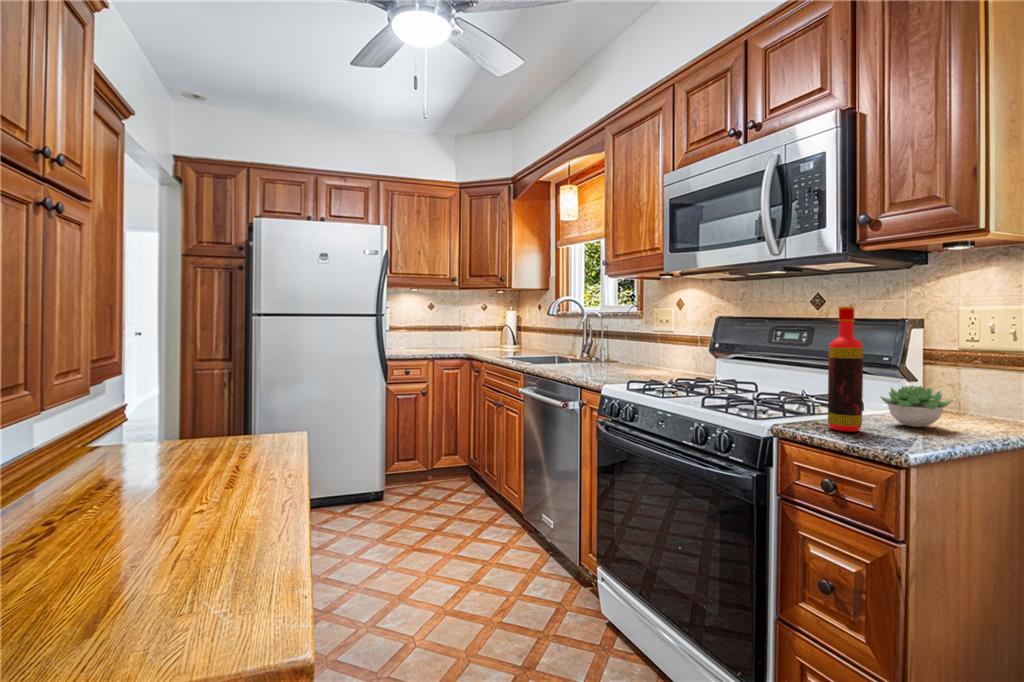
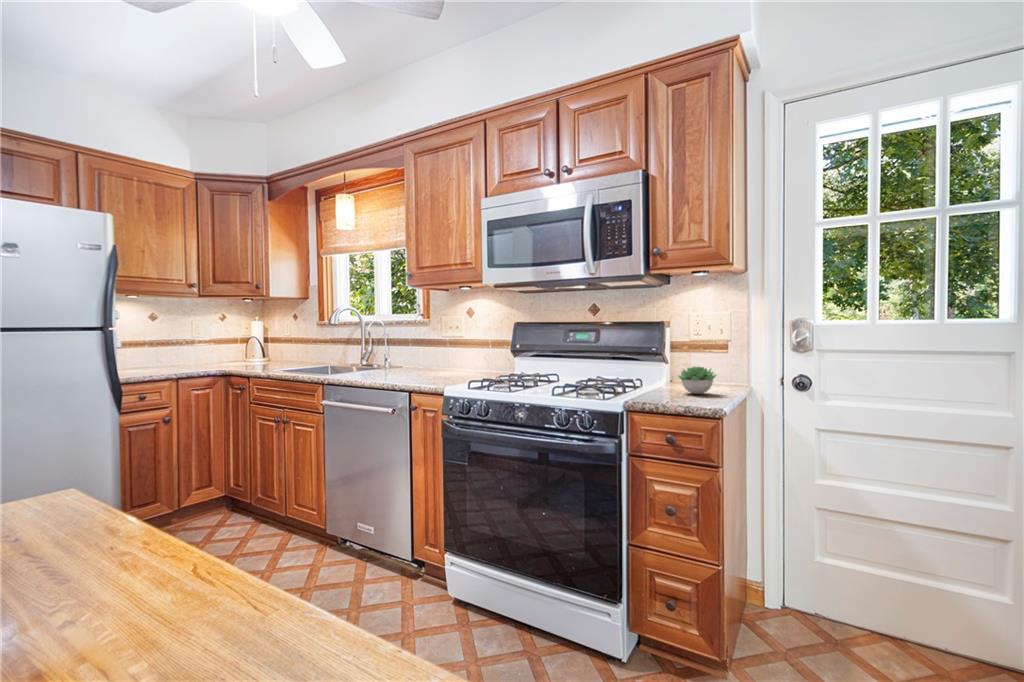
bottle: present [828,307,863,432] -> none [658,313,680,400]

